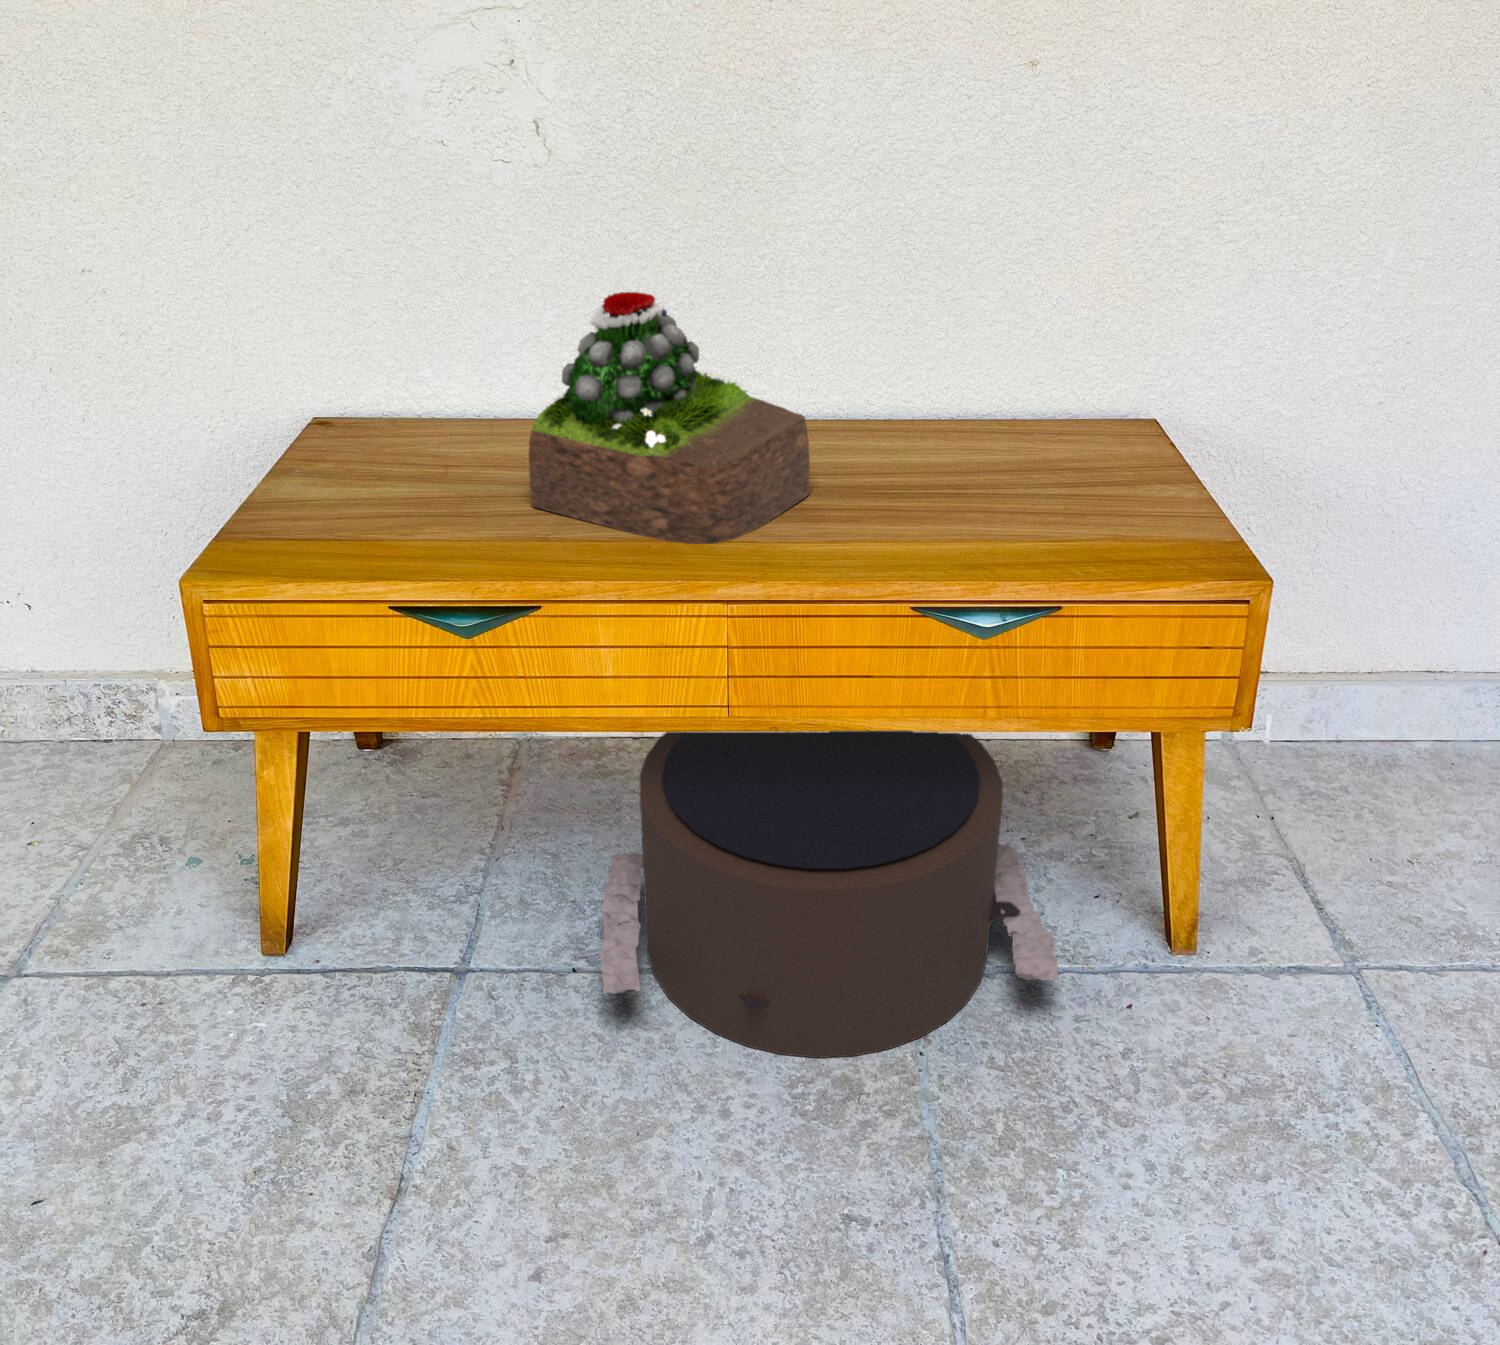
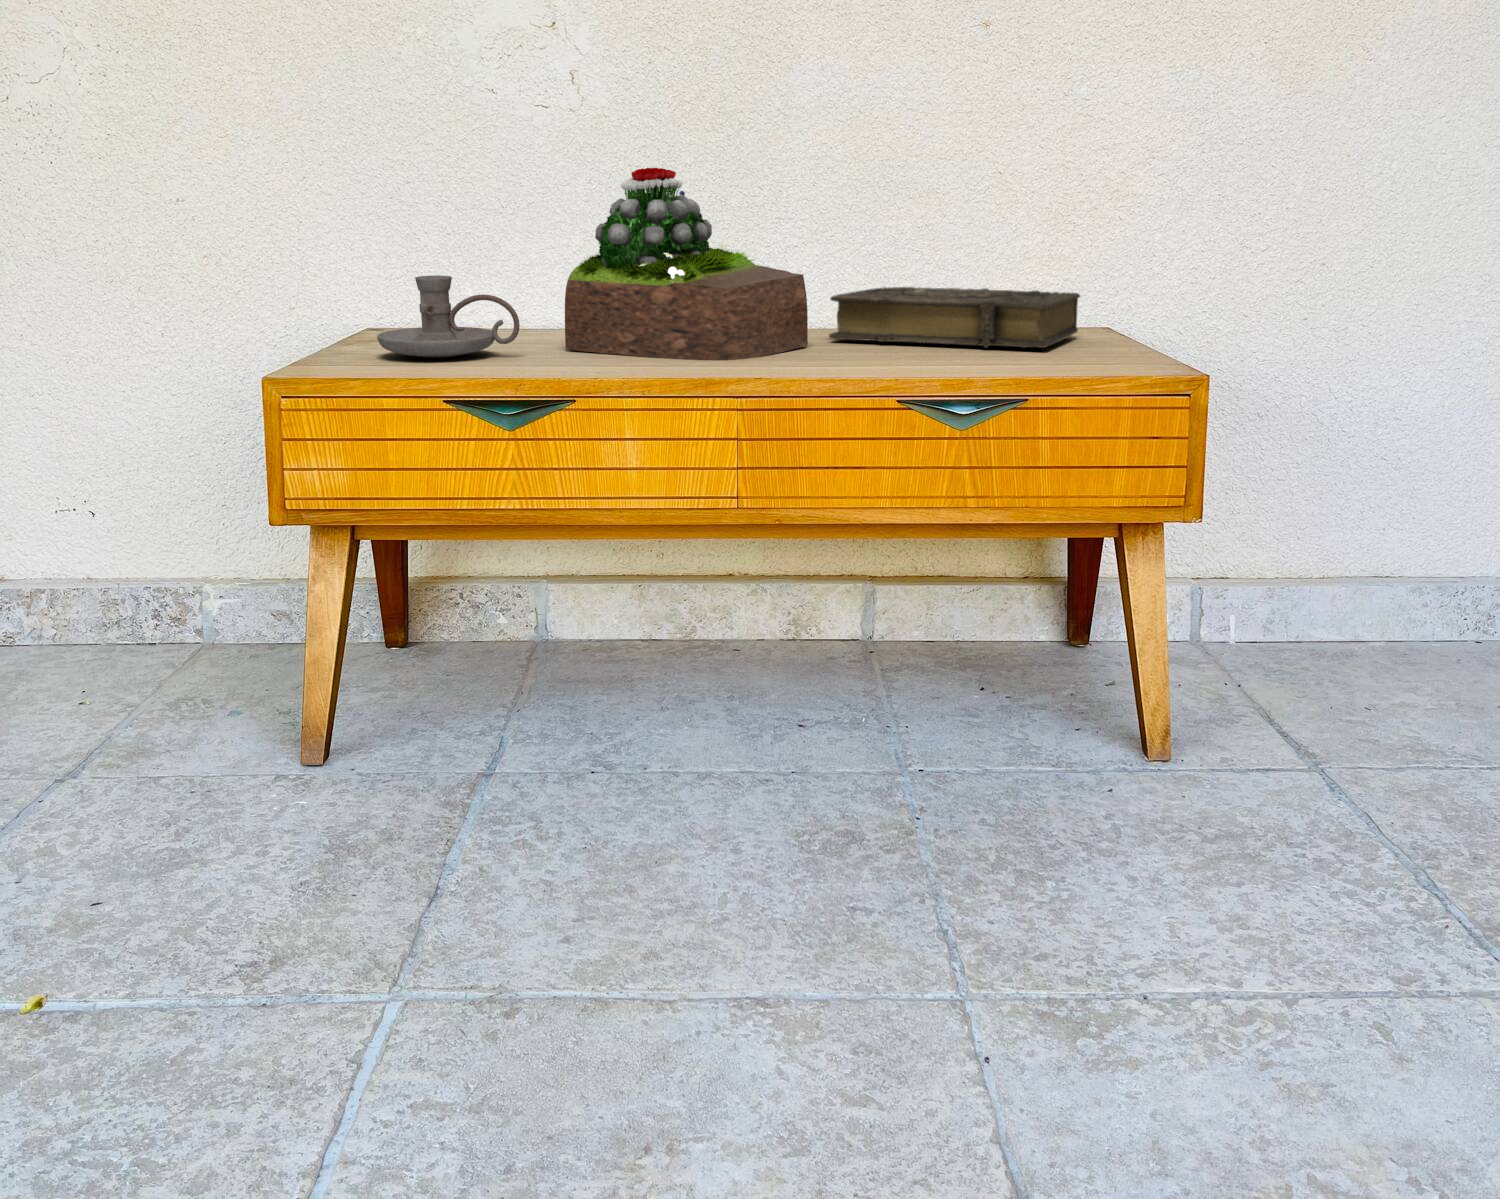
book: none [834,383,1126,511] -> present [829,287,1080,348]
candle holder: none [312,436,476,542] -> present [377,275,520,358]
pouf: present [599,731,1059,1058] -> none [619,539,1043,818]

